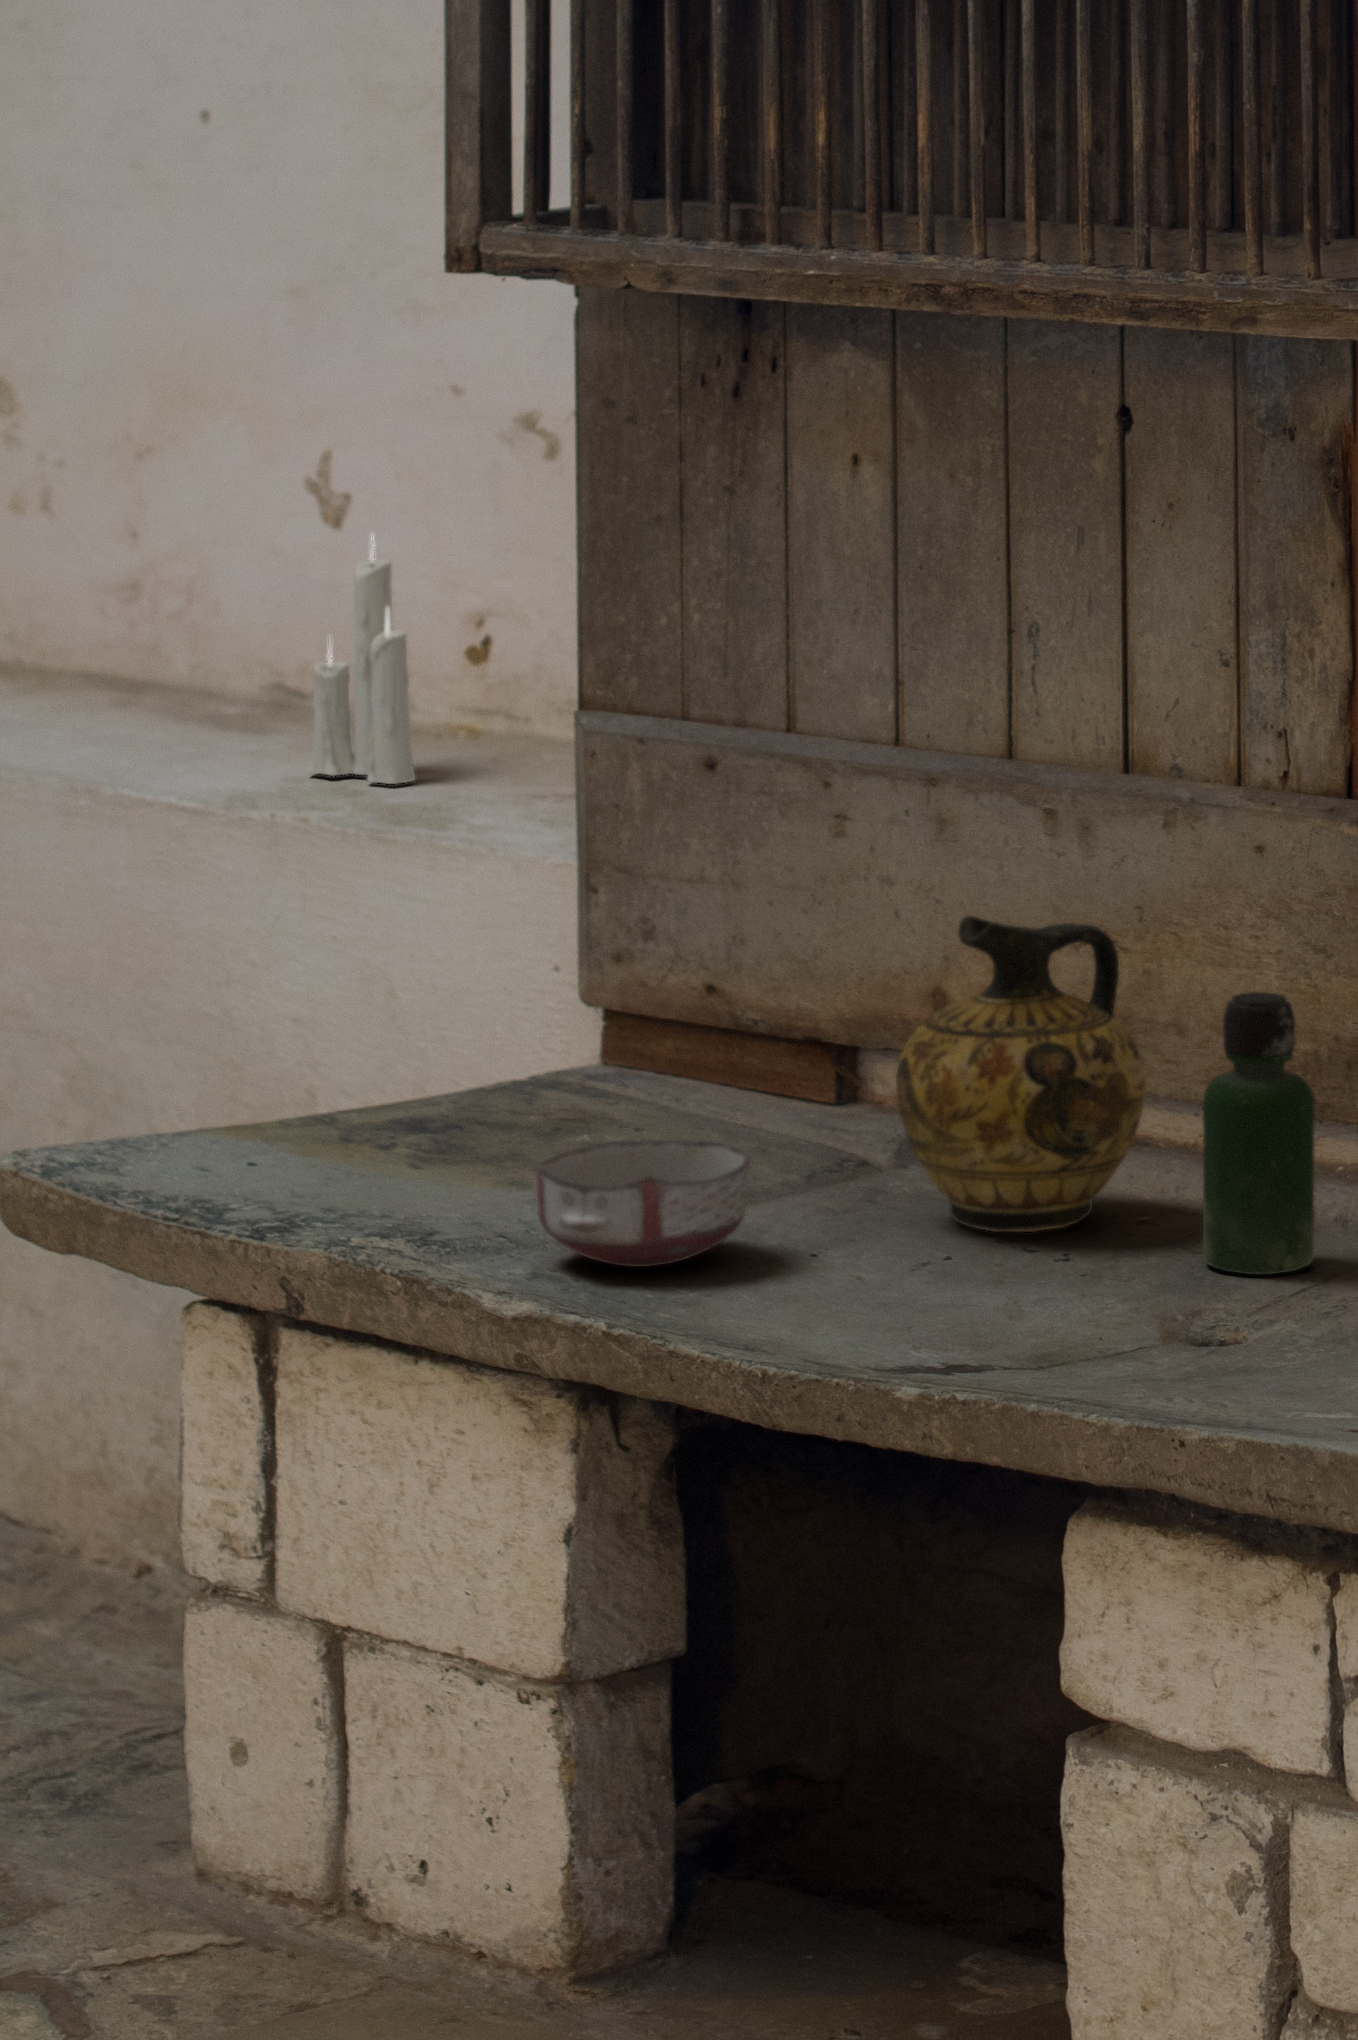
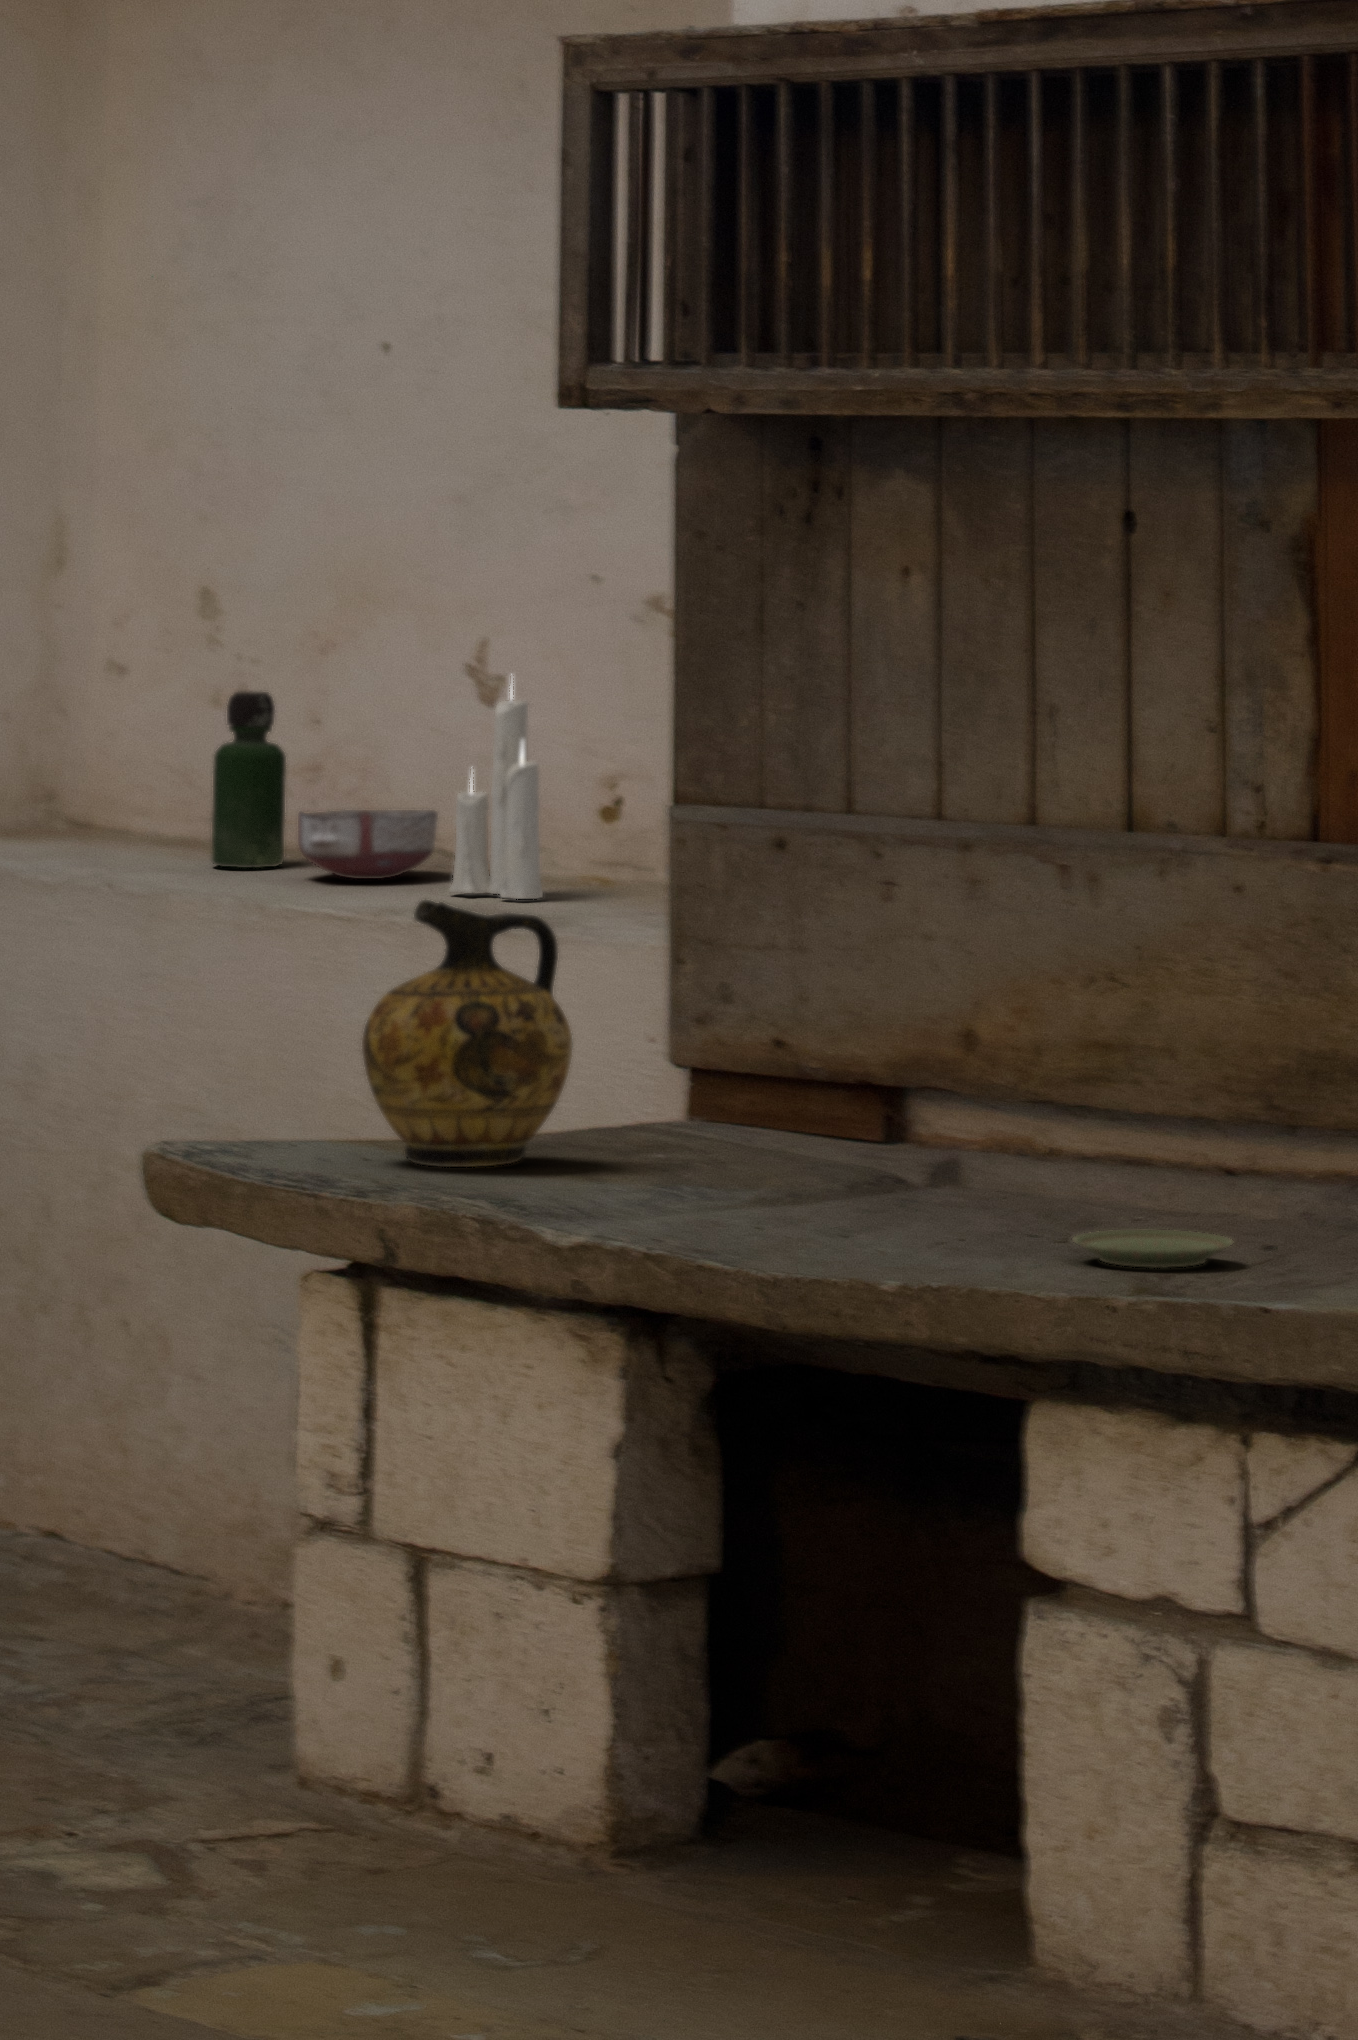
ceramic jug: present [896,916,1146,1232] -> present [362,900,573,1167]
bottle: present [1203,992,1315,1275] -> present [212,691,286,868]
ceramic bowl: present [536,1140,750,1267] -> present [298,810,438,879]
plate: none [1130,1338,1320,1403] -> present [1073,1230,1232,1268]

